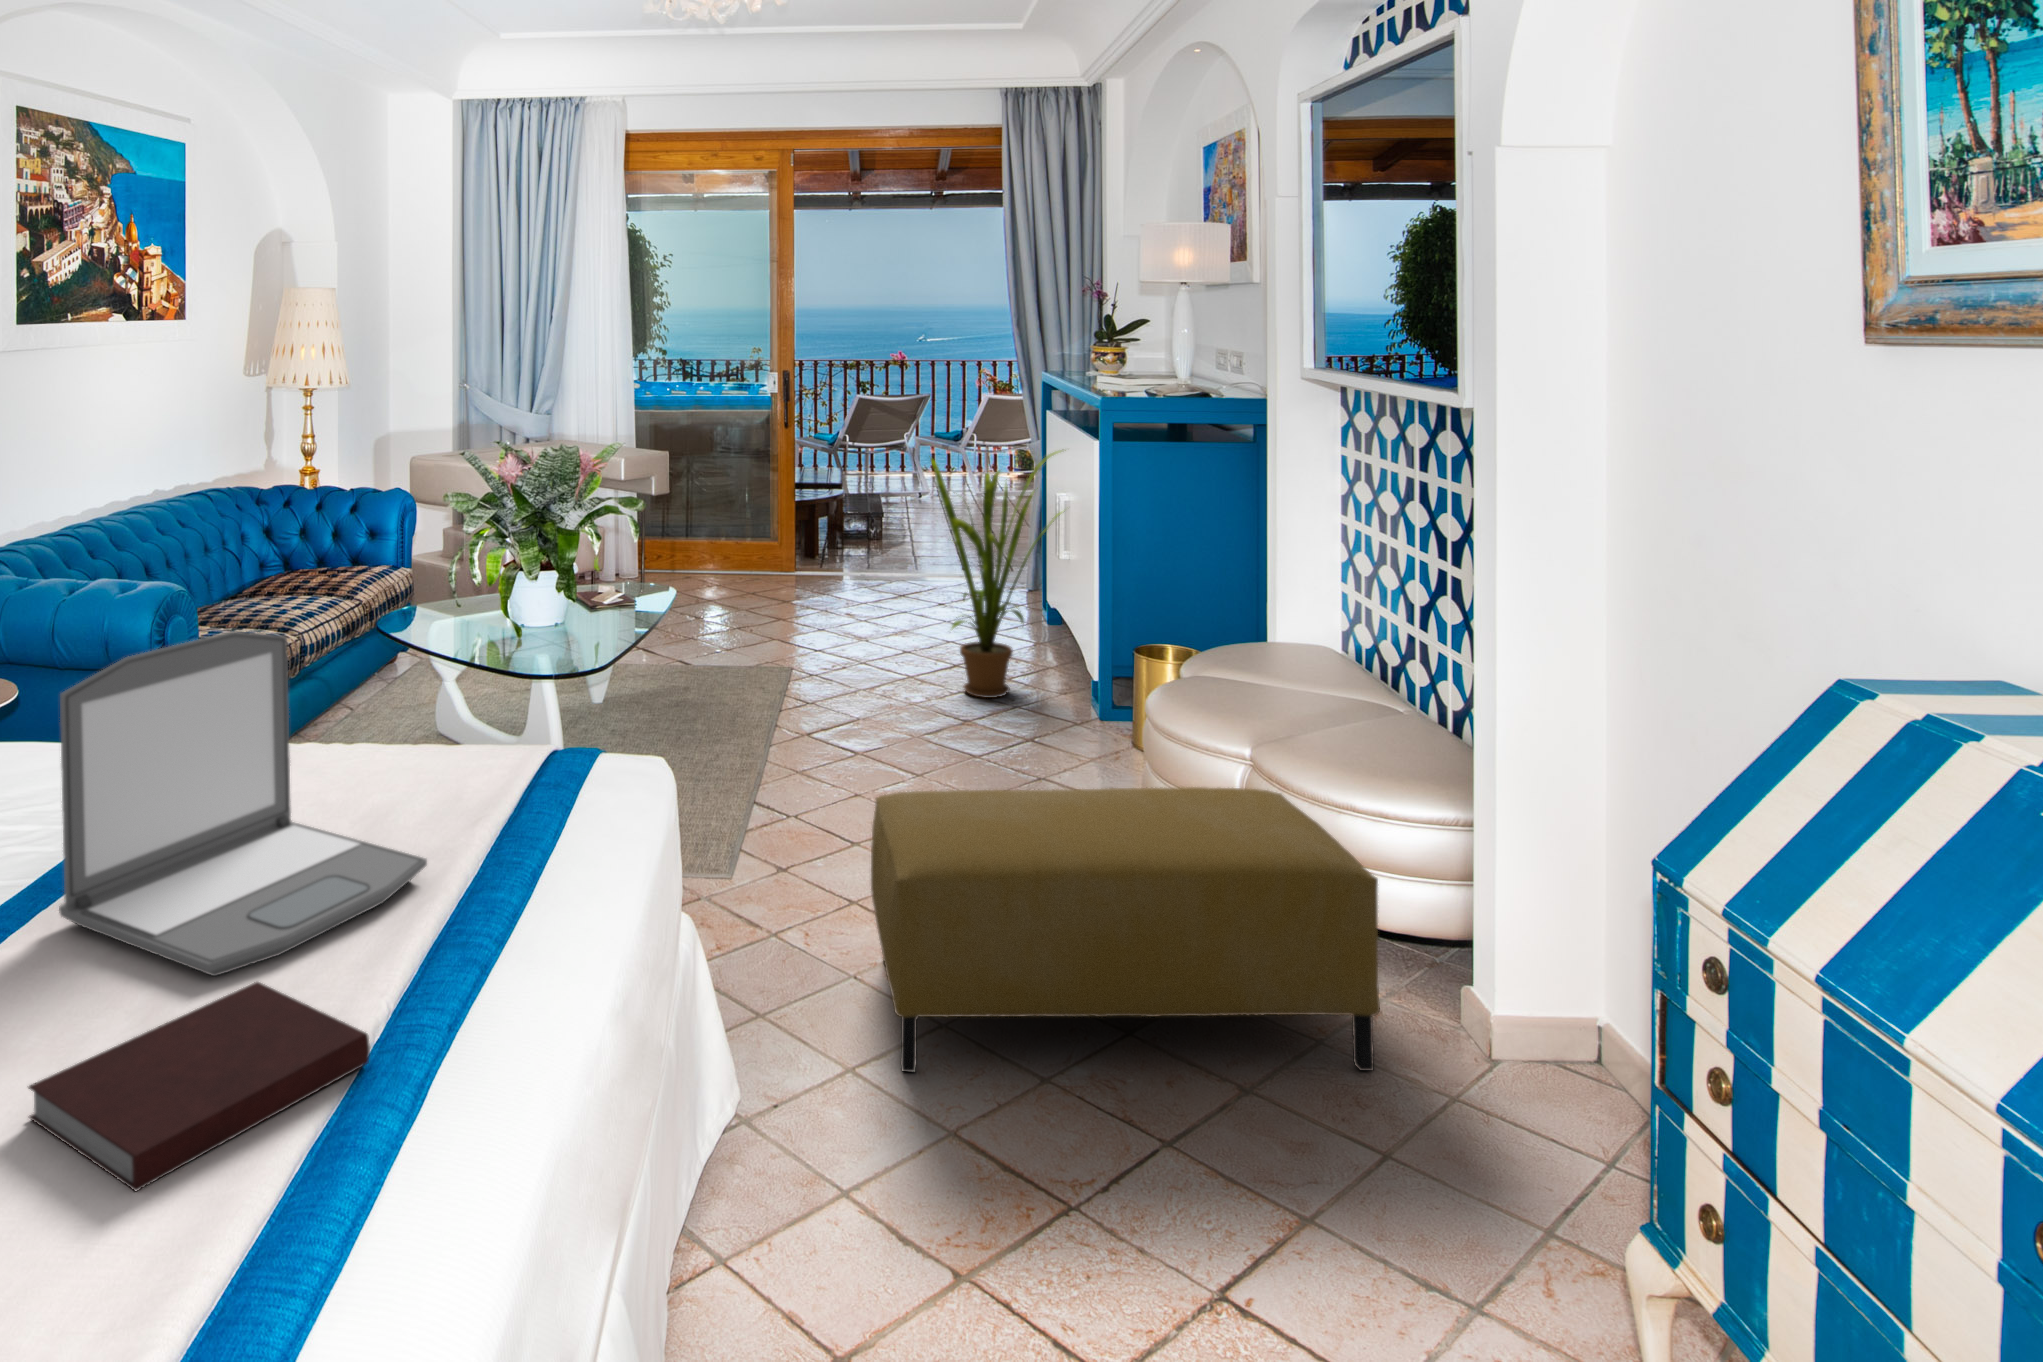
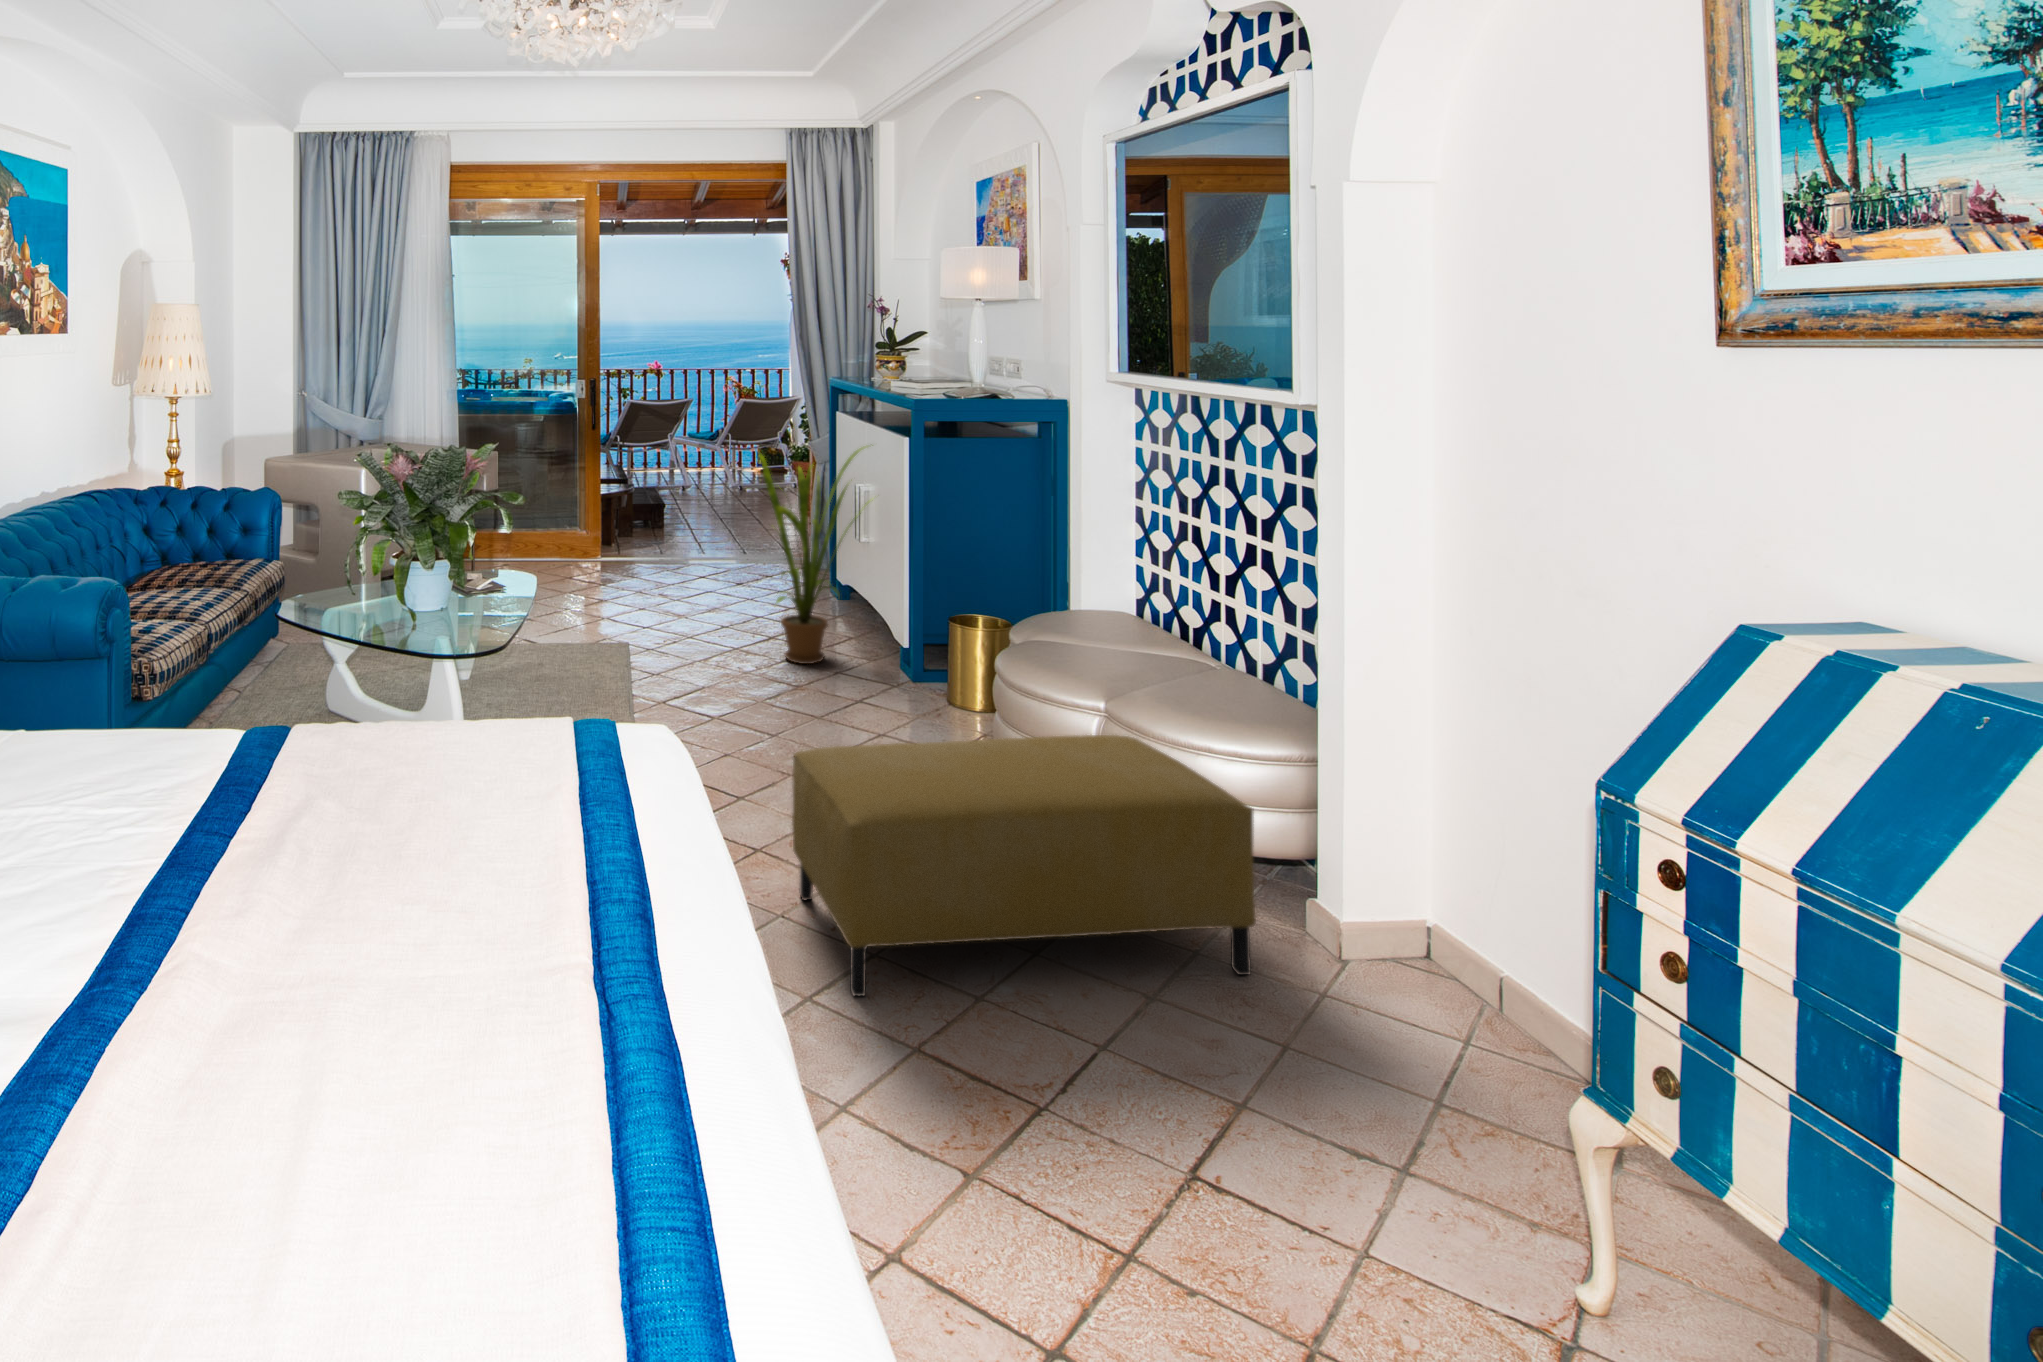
laptop: present [59,631,427,976] -> none [200,617,516,938]
notebook: present [29,982,370,1191] -> none [292,940,581,1141]

